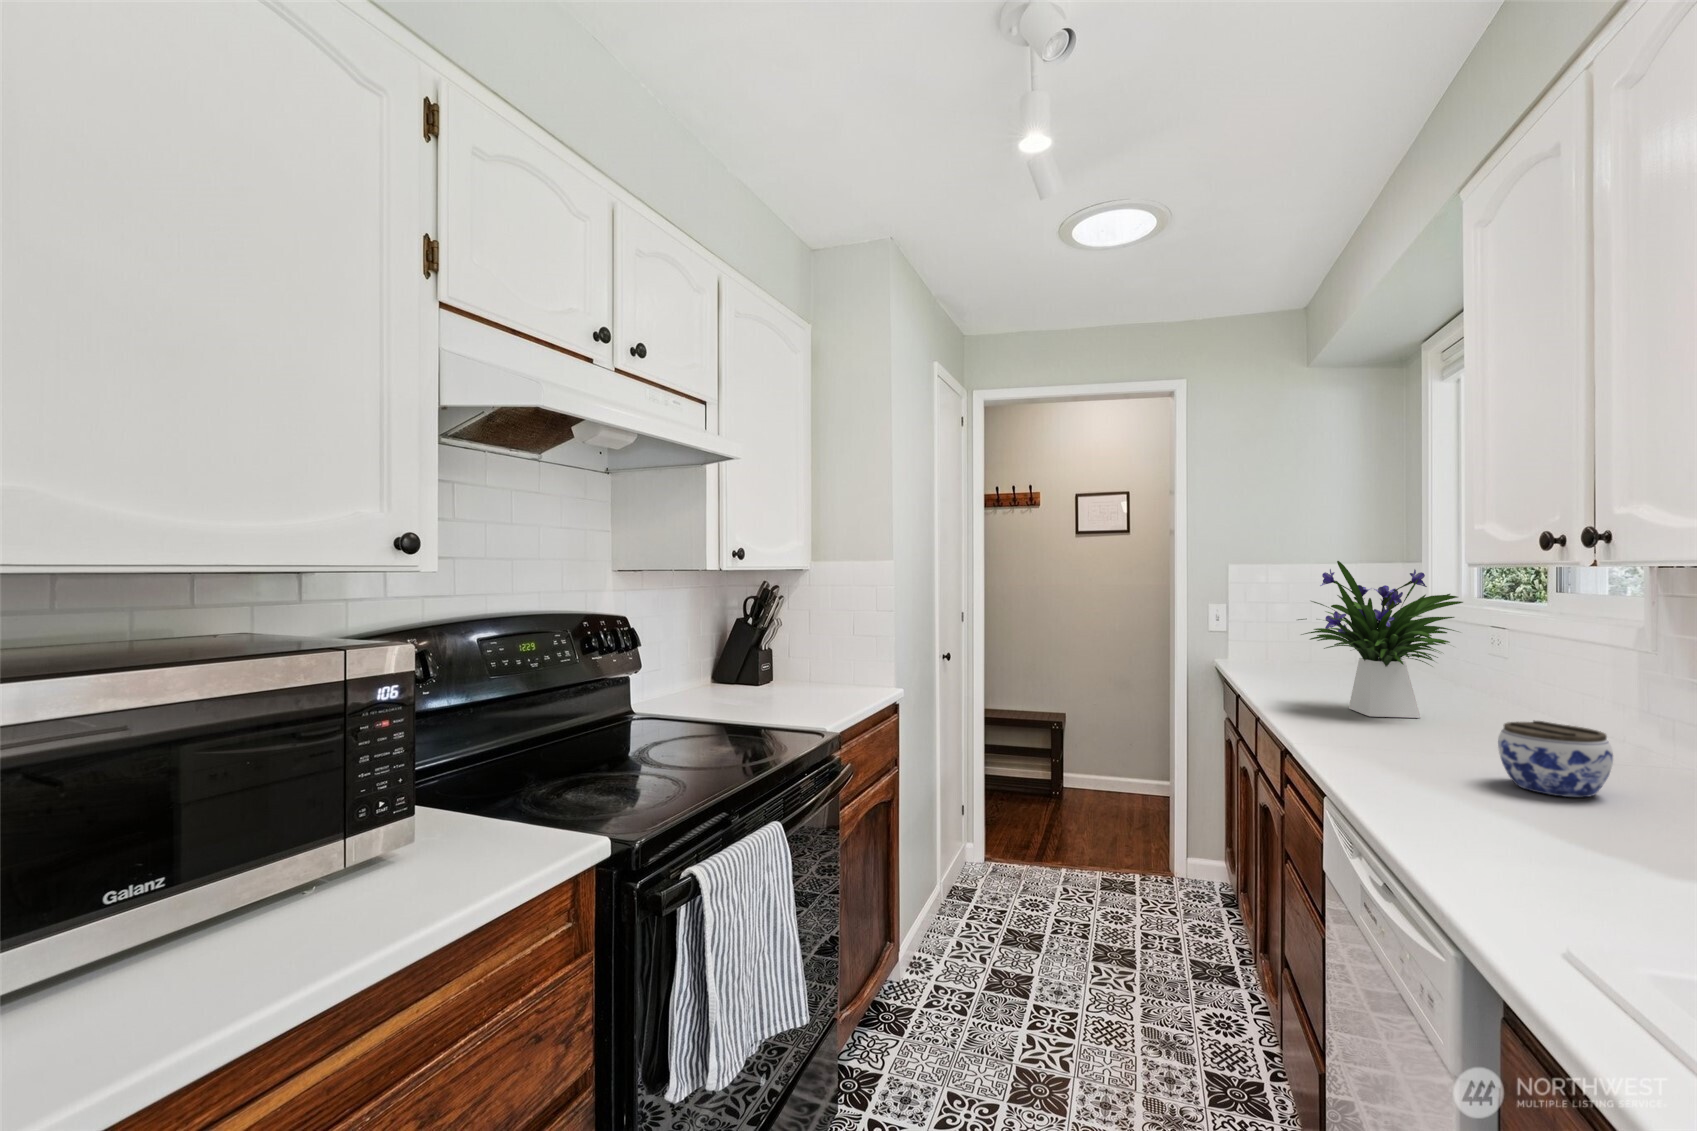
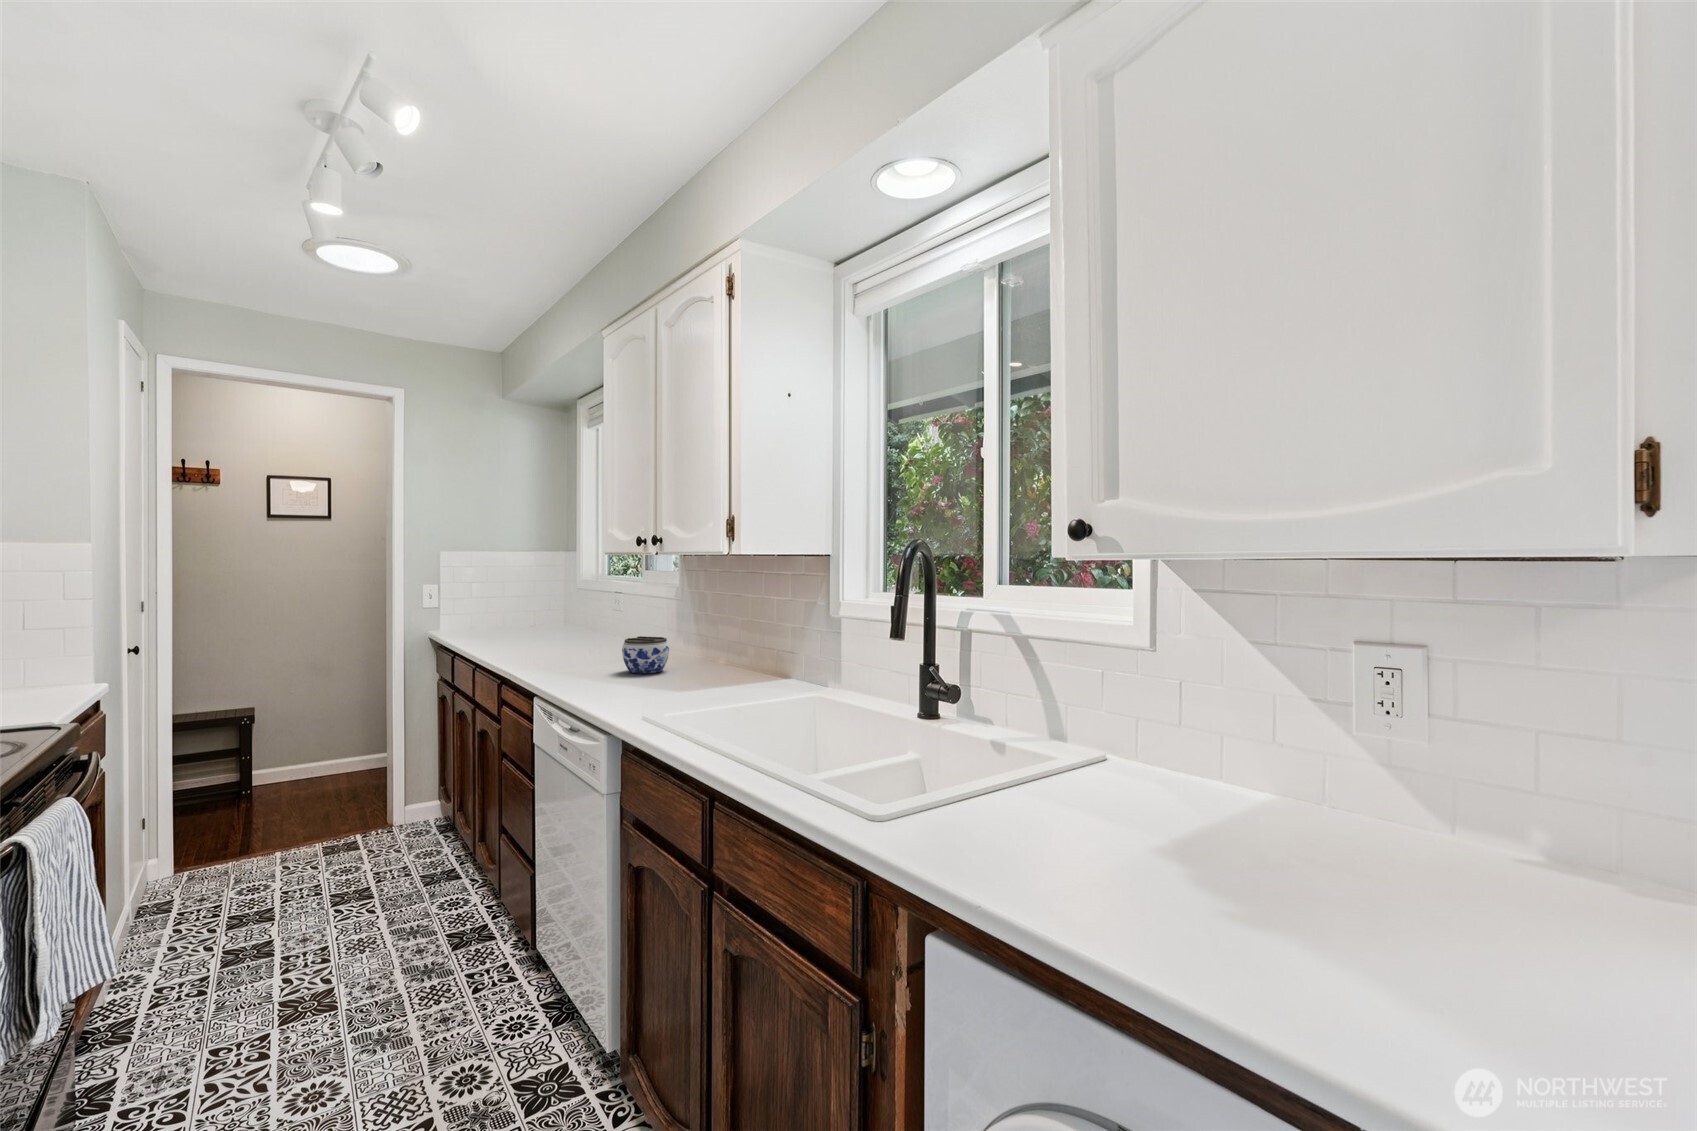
flower arrangement: present [1298,561,1463,718] -> none [503,549,604,653]

